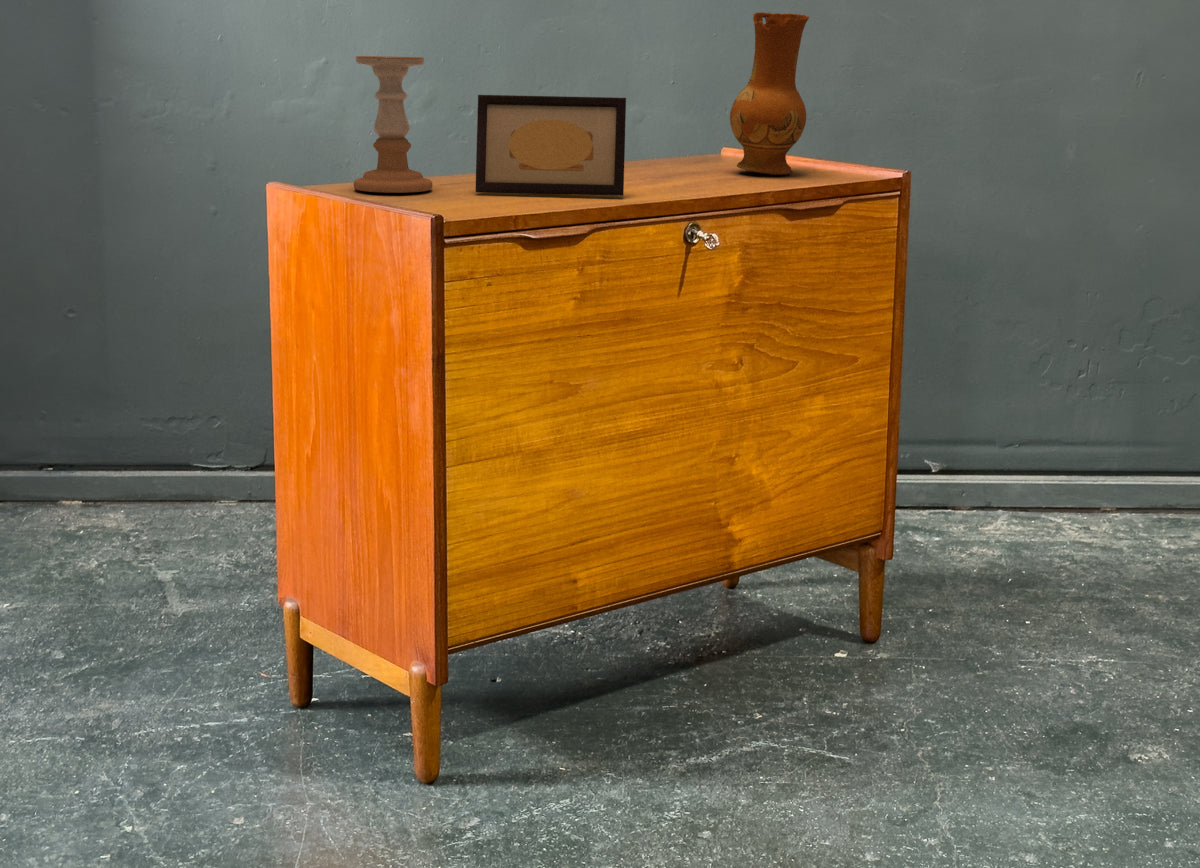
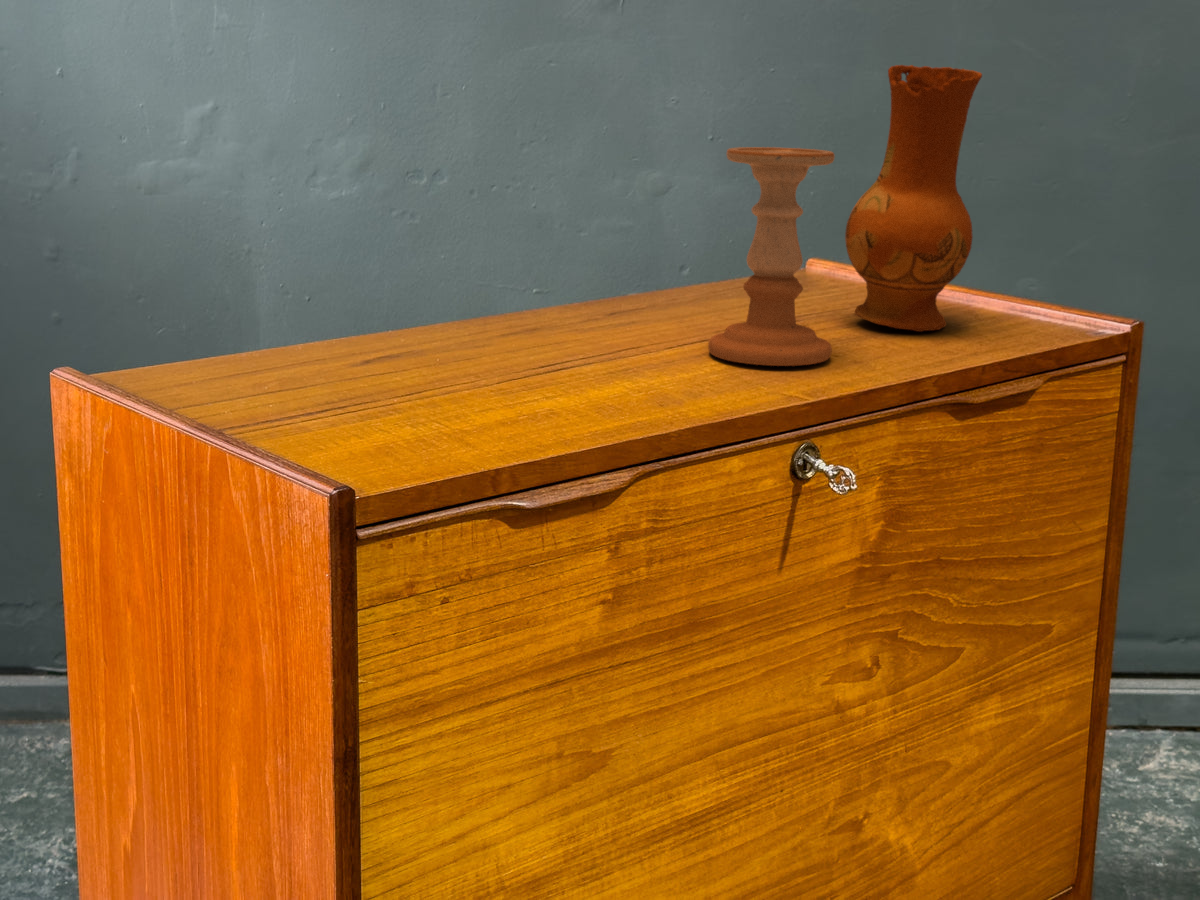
candle holder: present [354,56,432,193] -> present [708,147,834,366]
picture frame: present [475,95,626,196] -> none [422,219,691,399]

